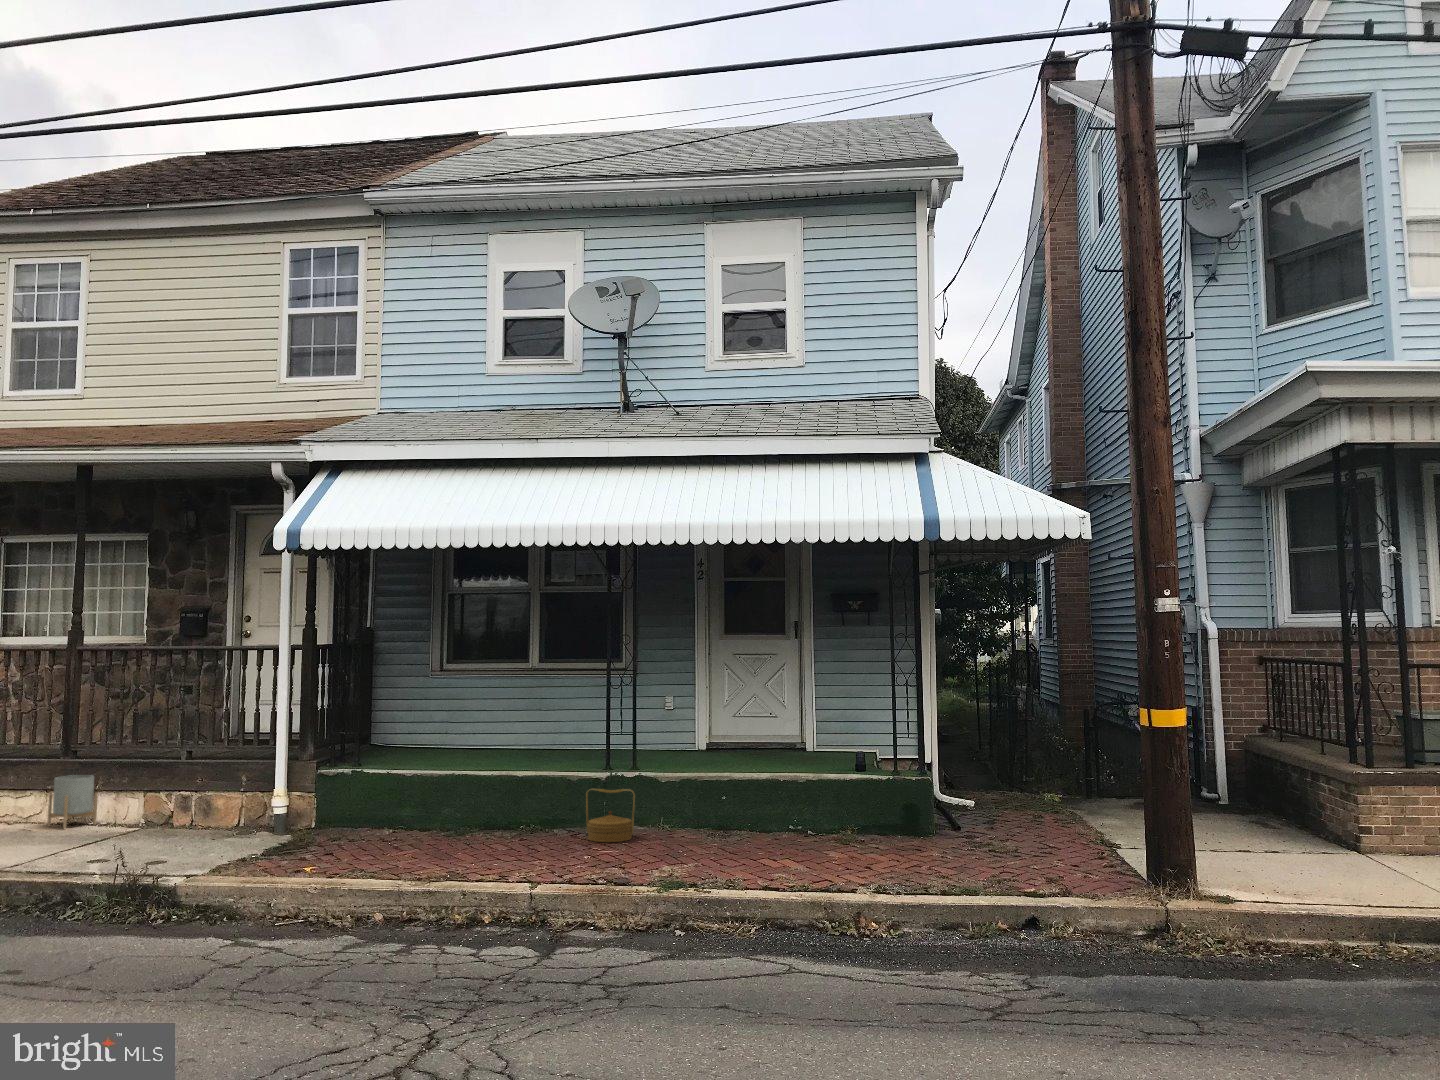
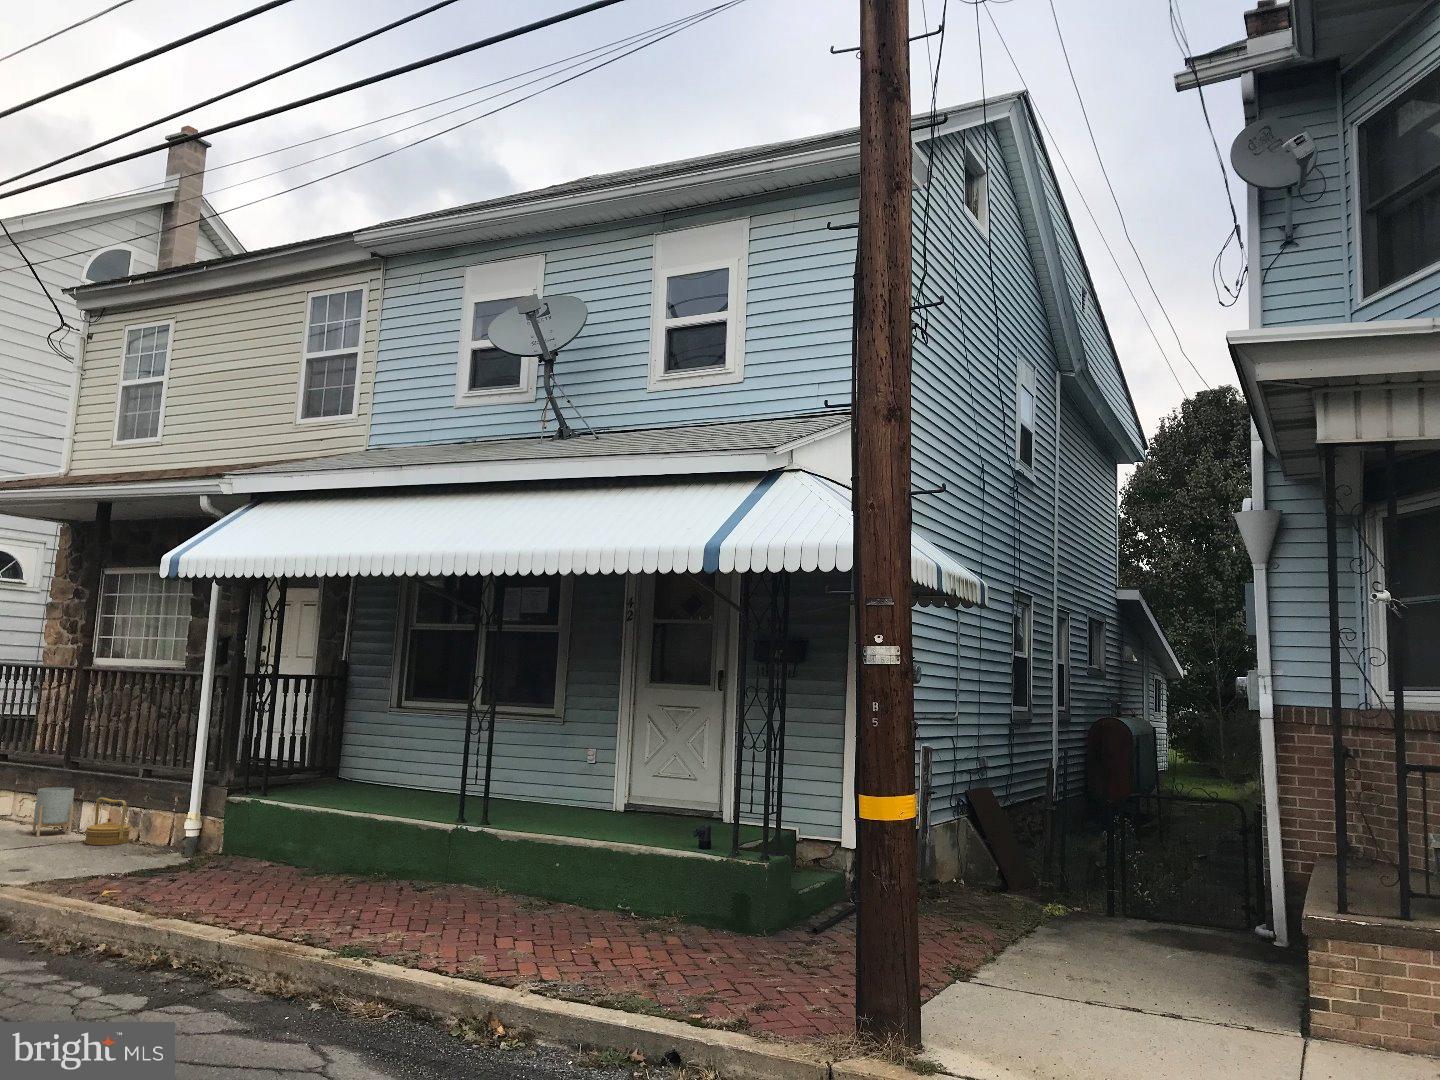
woven basket: present [586,789,635,842] -> present [85,798,131,845]

